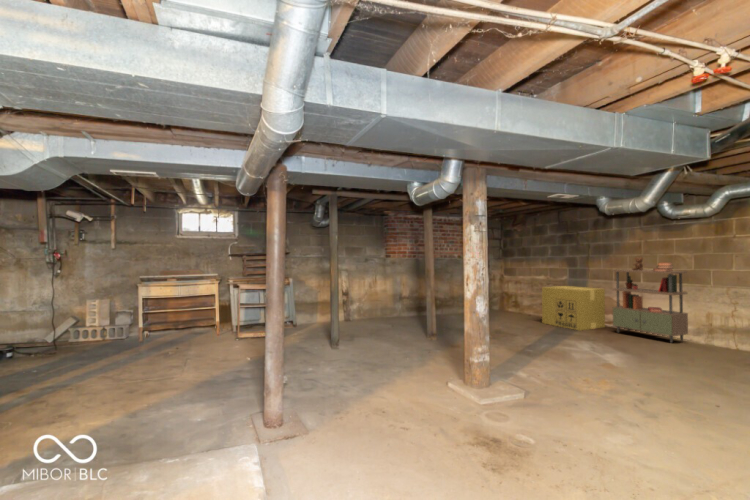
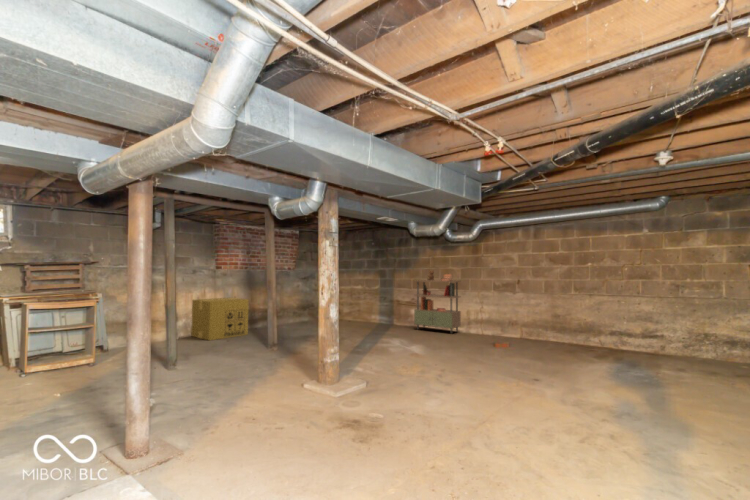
cardboard box: present [542,286,605,330] -> present [191,297,249,340]

